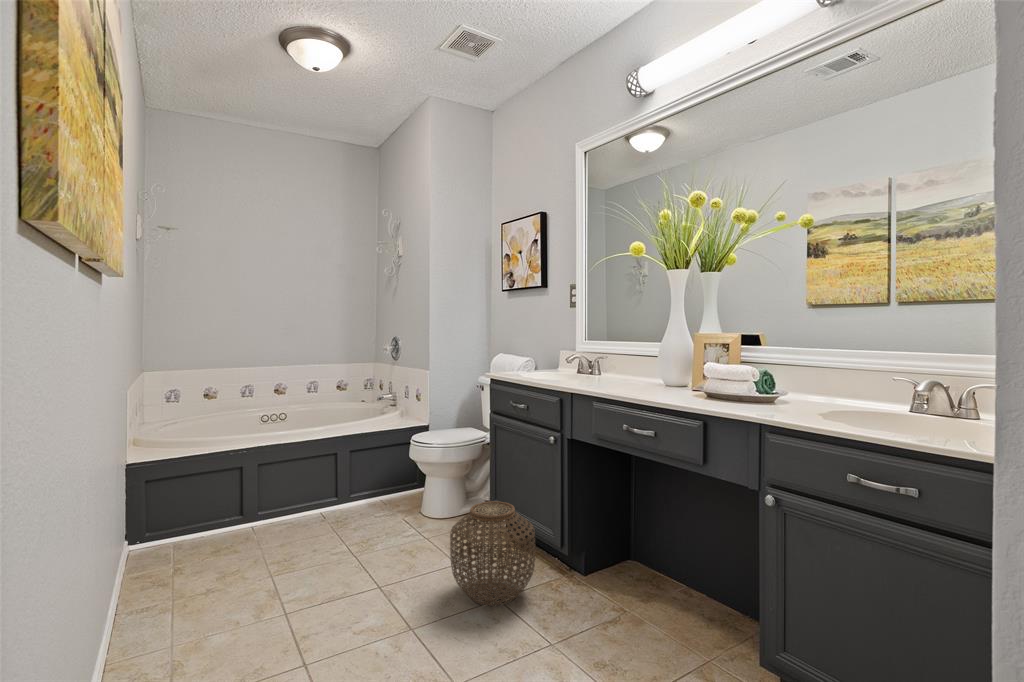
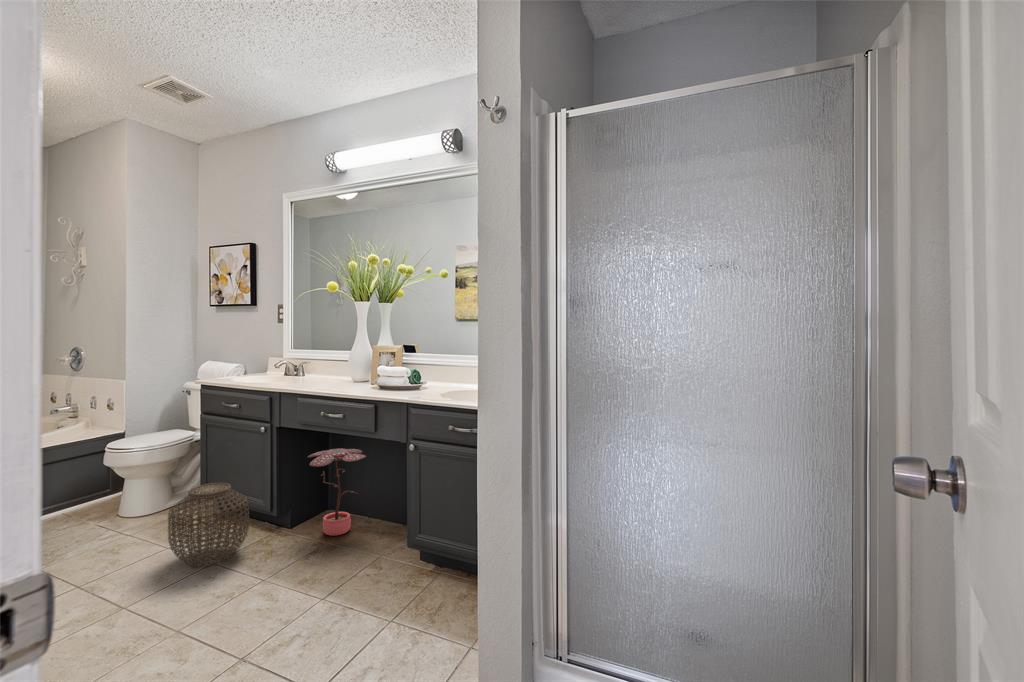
potted plant: none [605,476,685,599] -> present [308,449,366,536]

